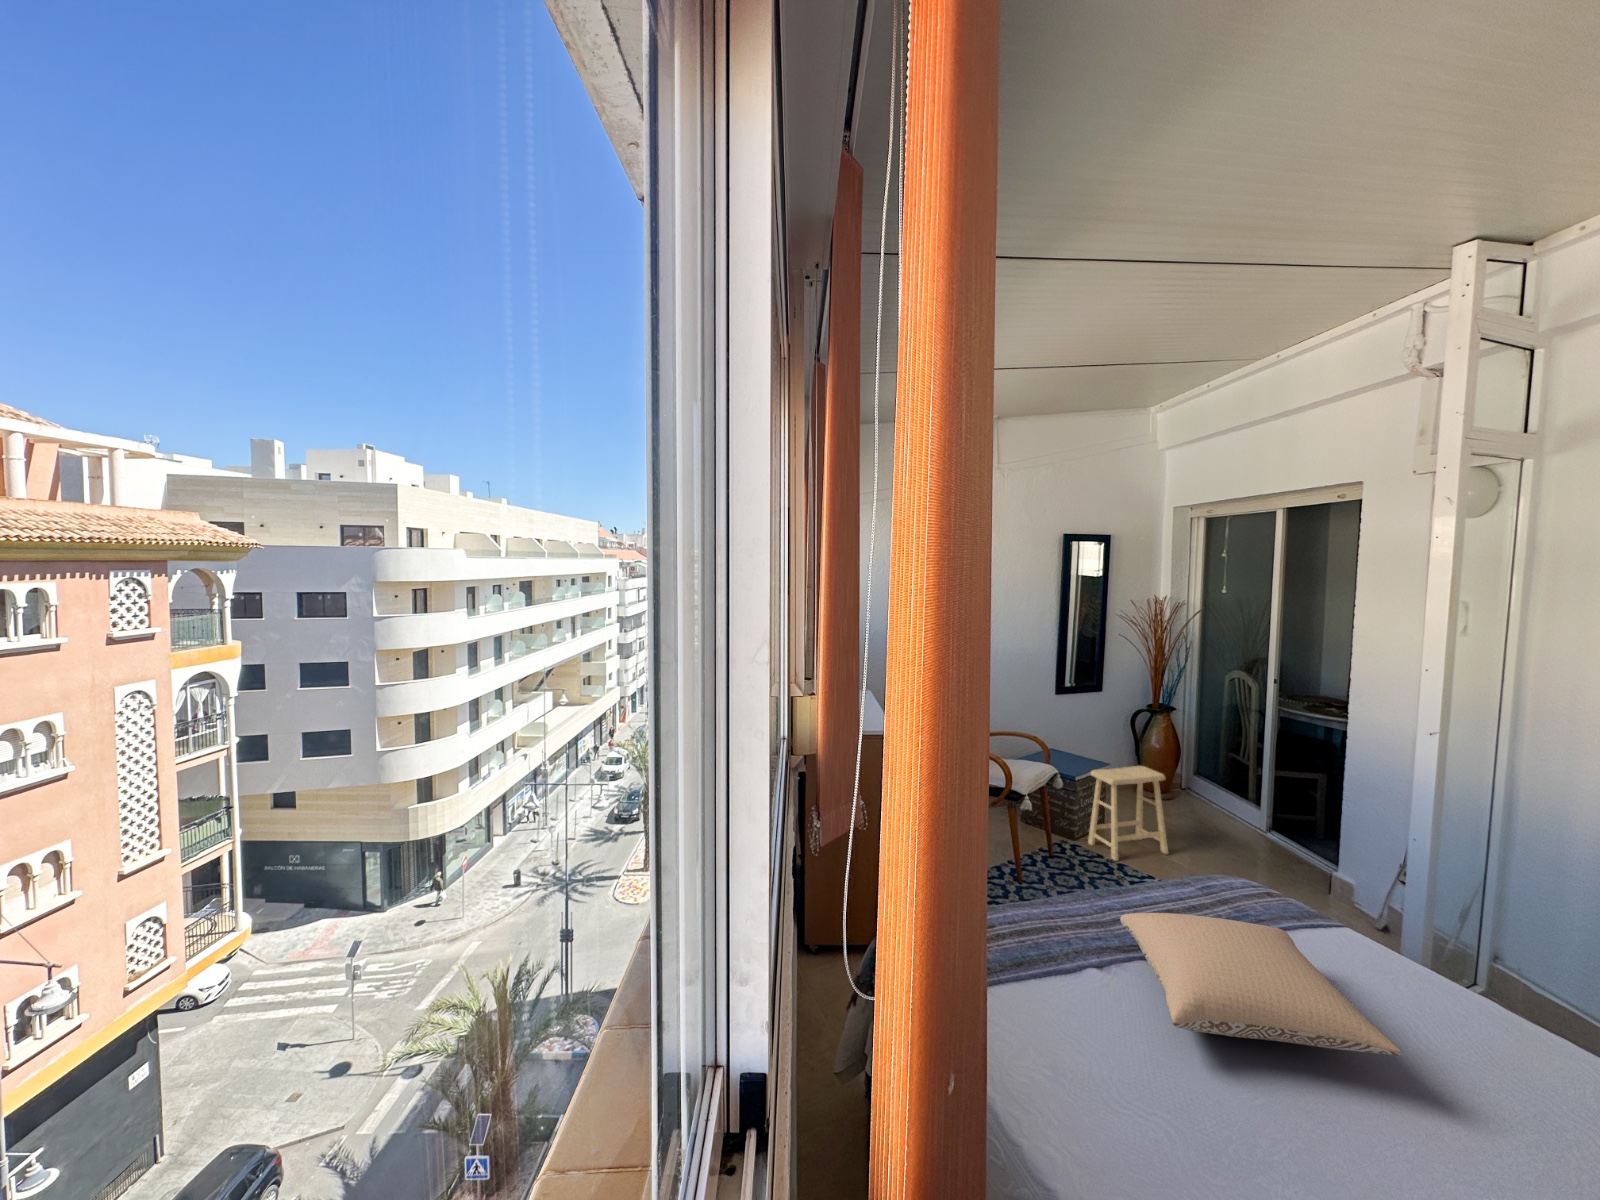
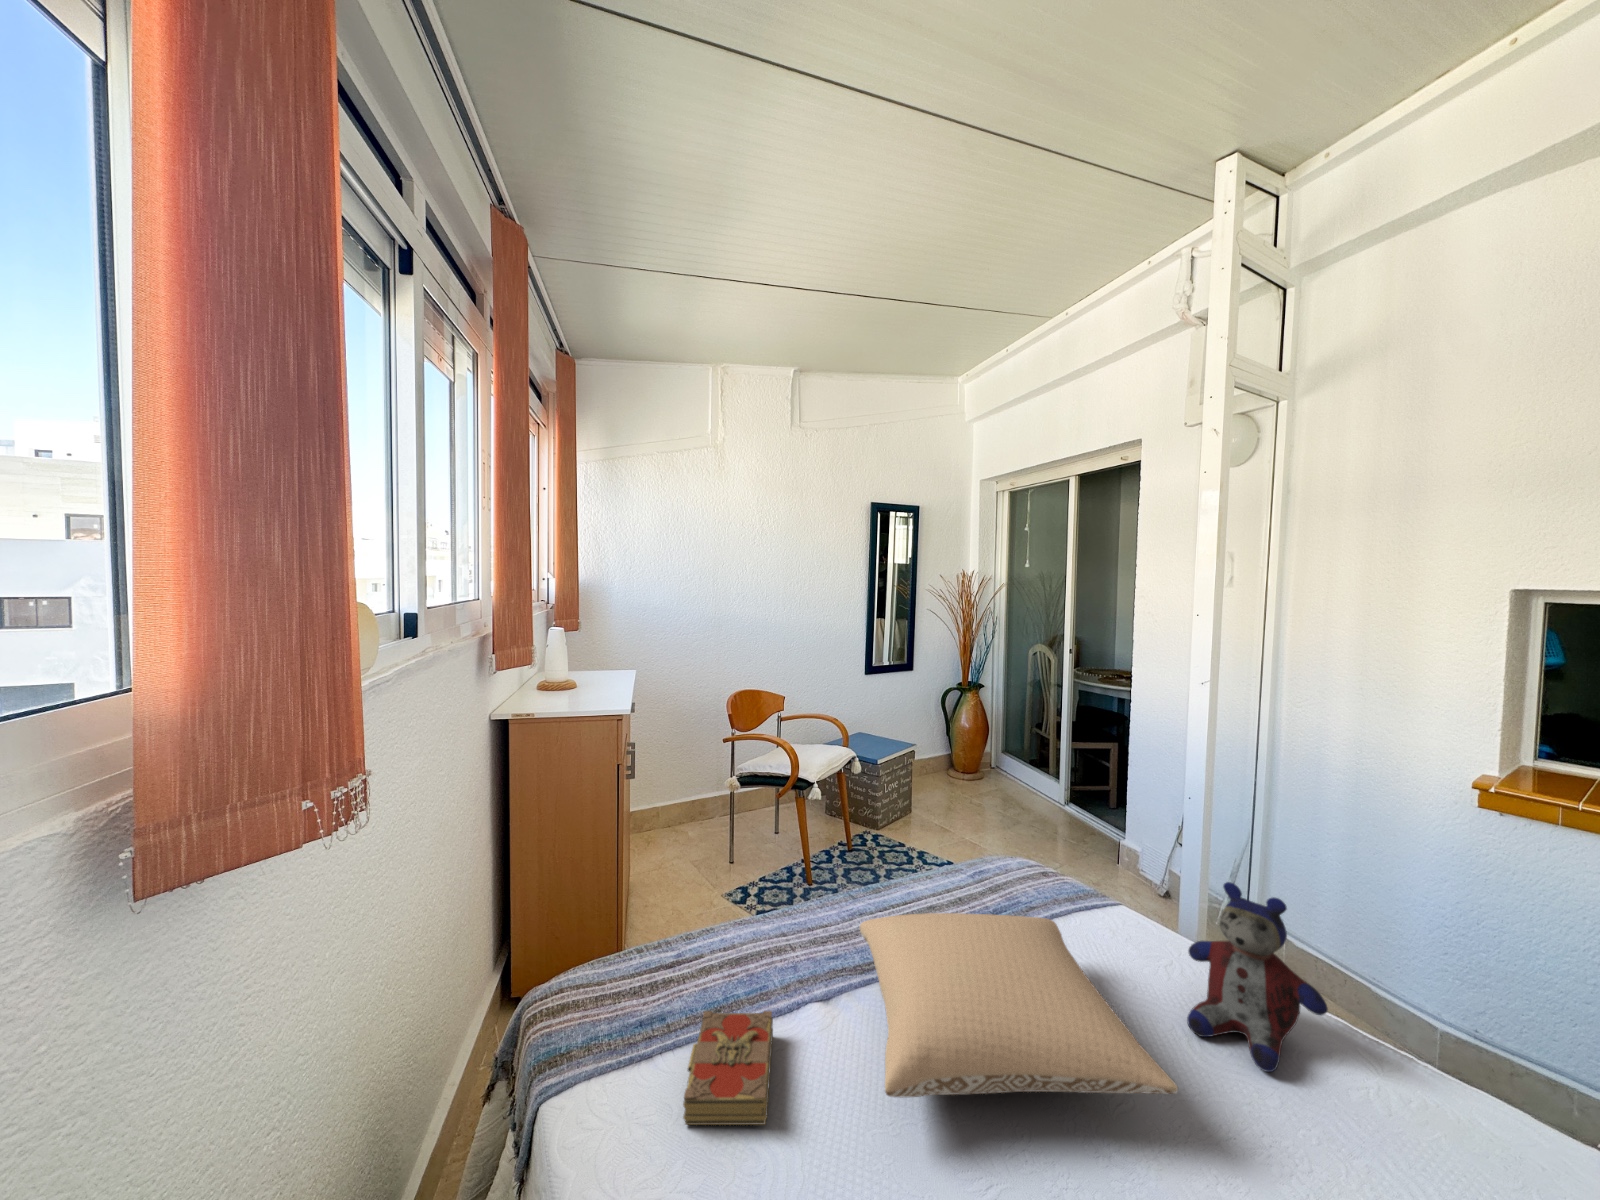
footstool: present [1088,766,1168,861] -> none [892,744,970,849]
stuffed bear: none [1410,916,1542,1062] -> present [1187,882,1328,1072]
book: none [1019,961,1085,1034] -> present [683,1011,773,1125]

